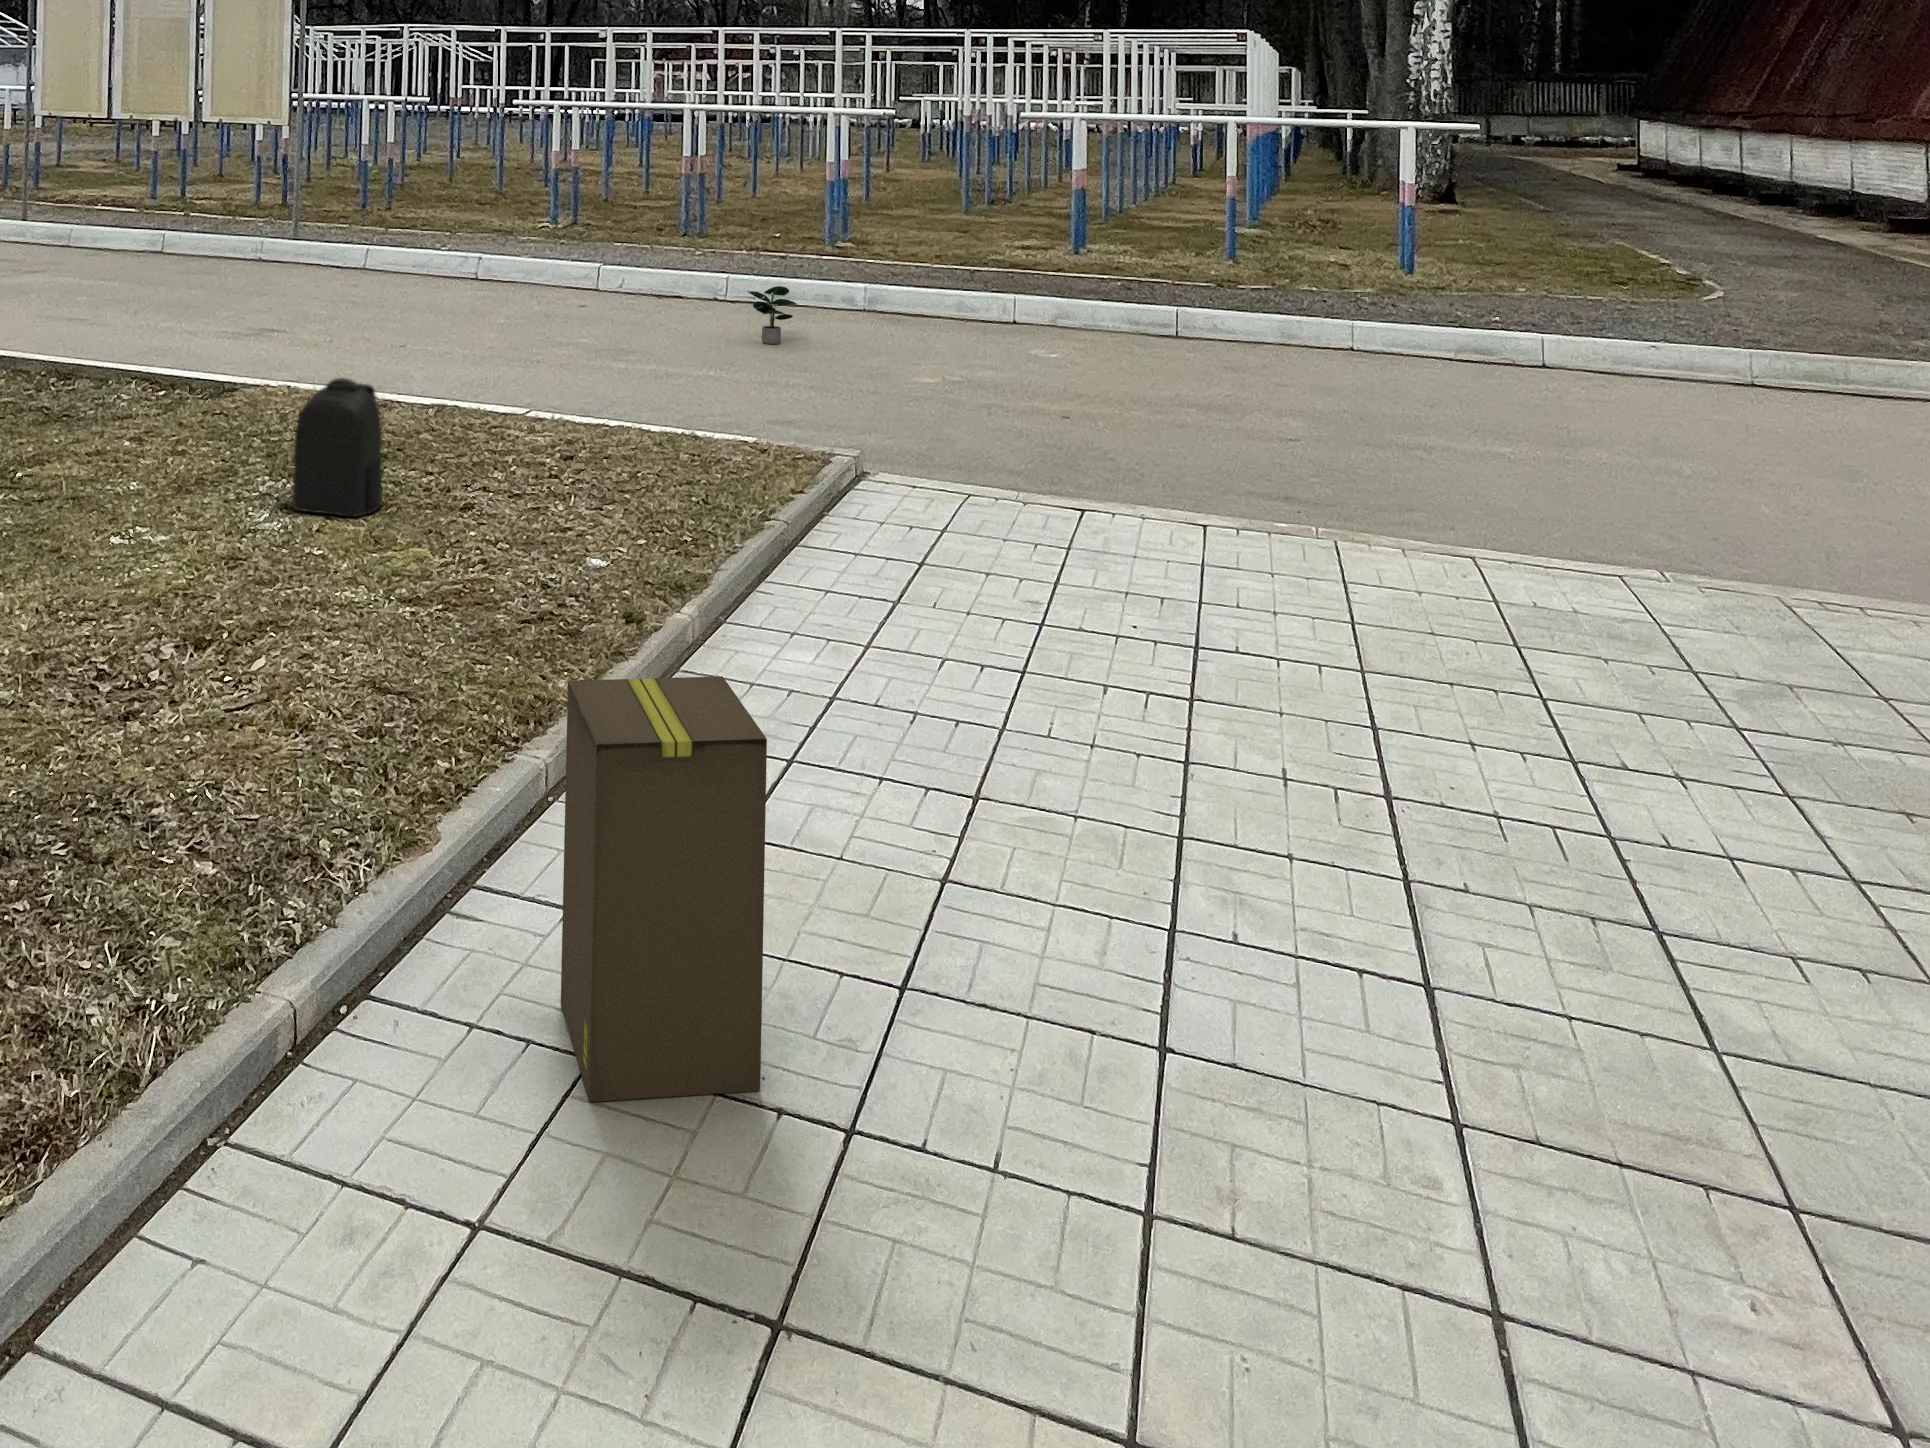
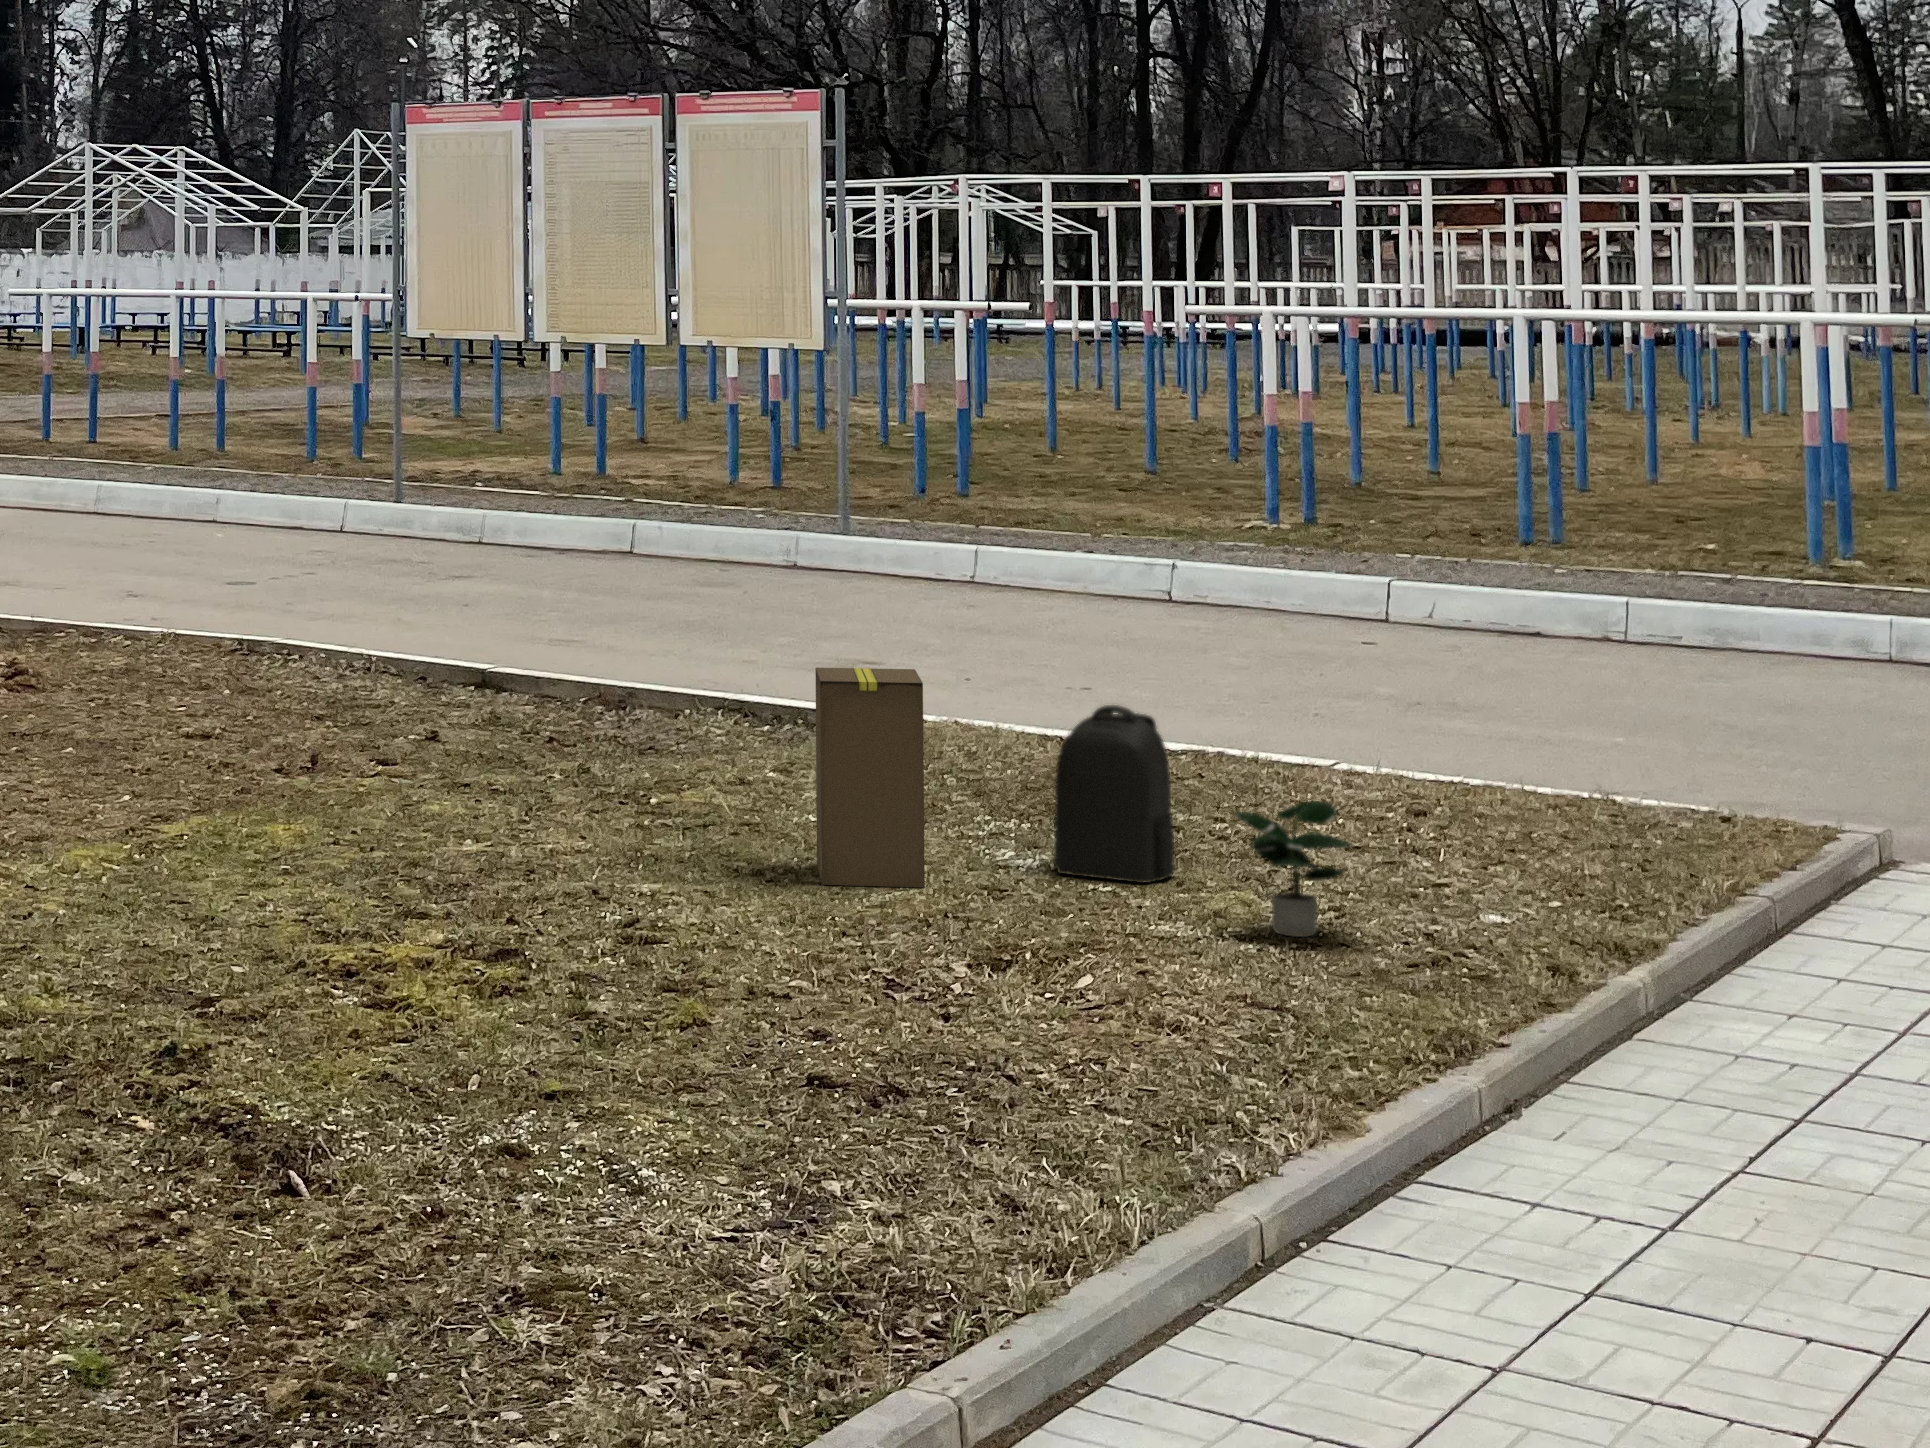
potted plant: present [748,286,798,344] -> present [1234,801,1350,937]
cardboard box: present [561,676,767,1102] -> present [815,668,925,887]

